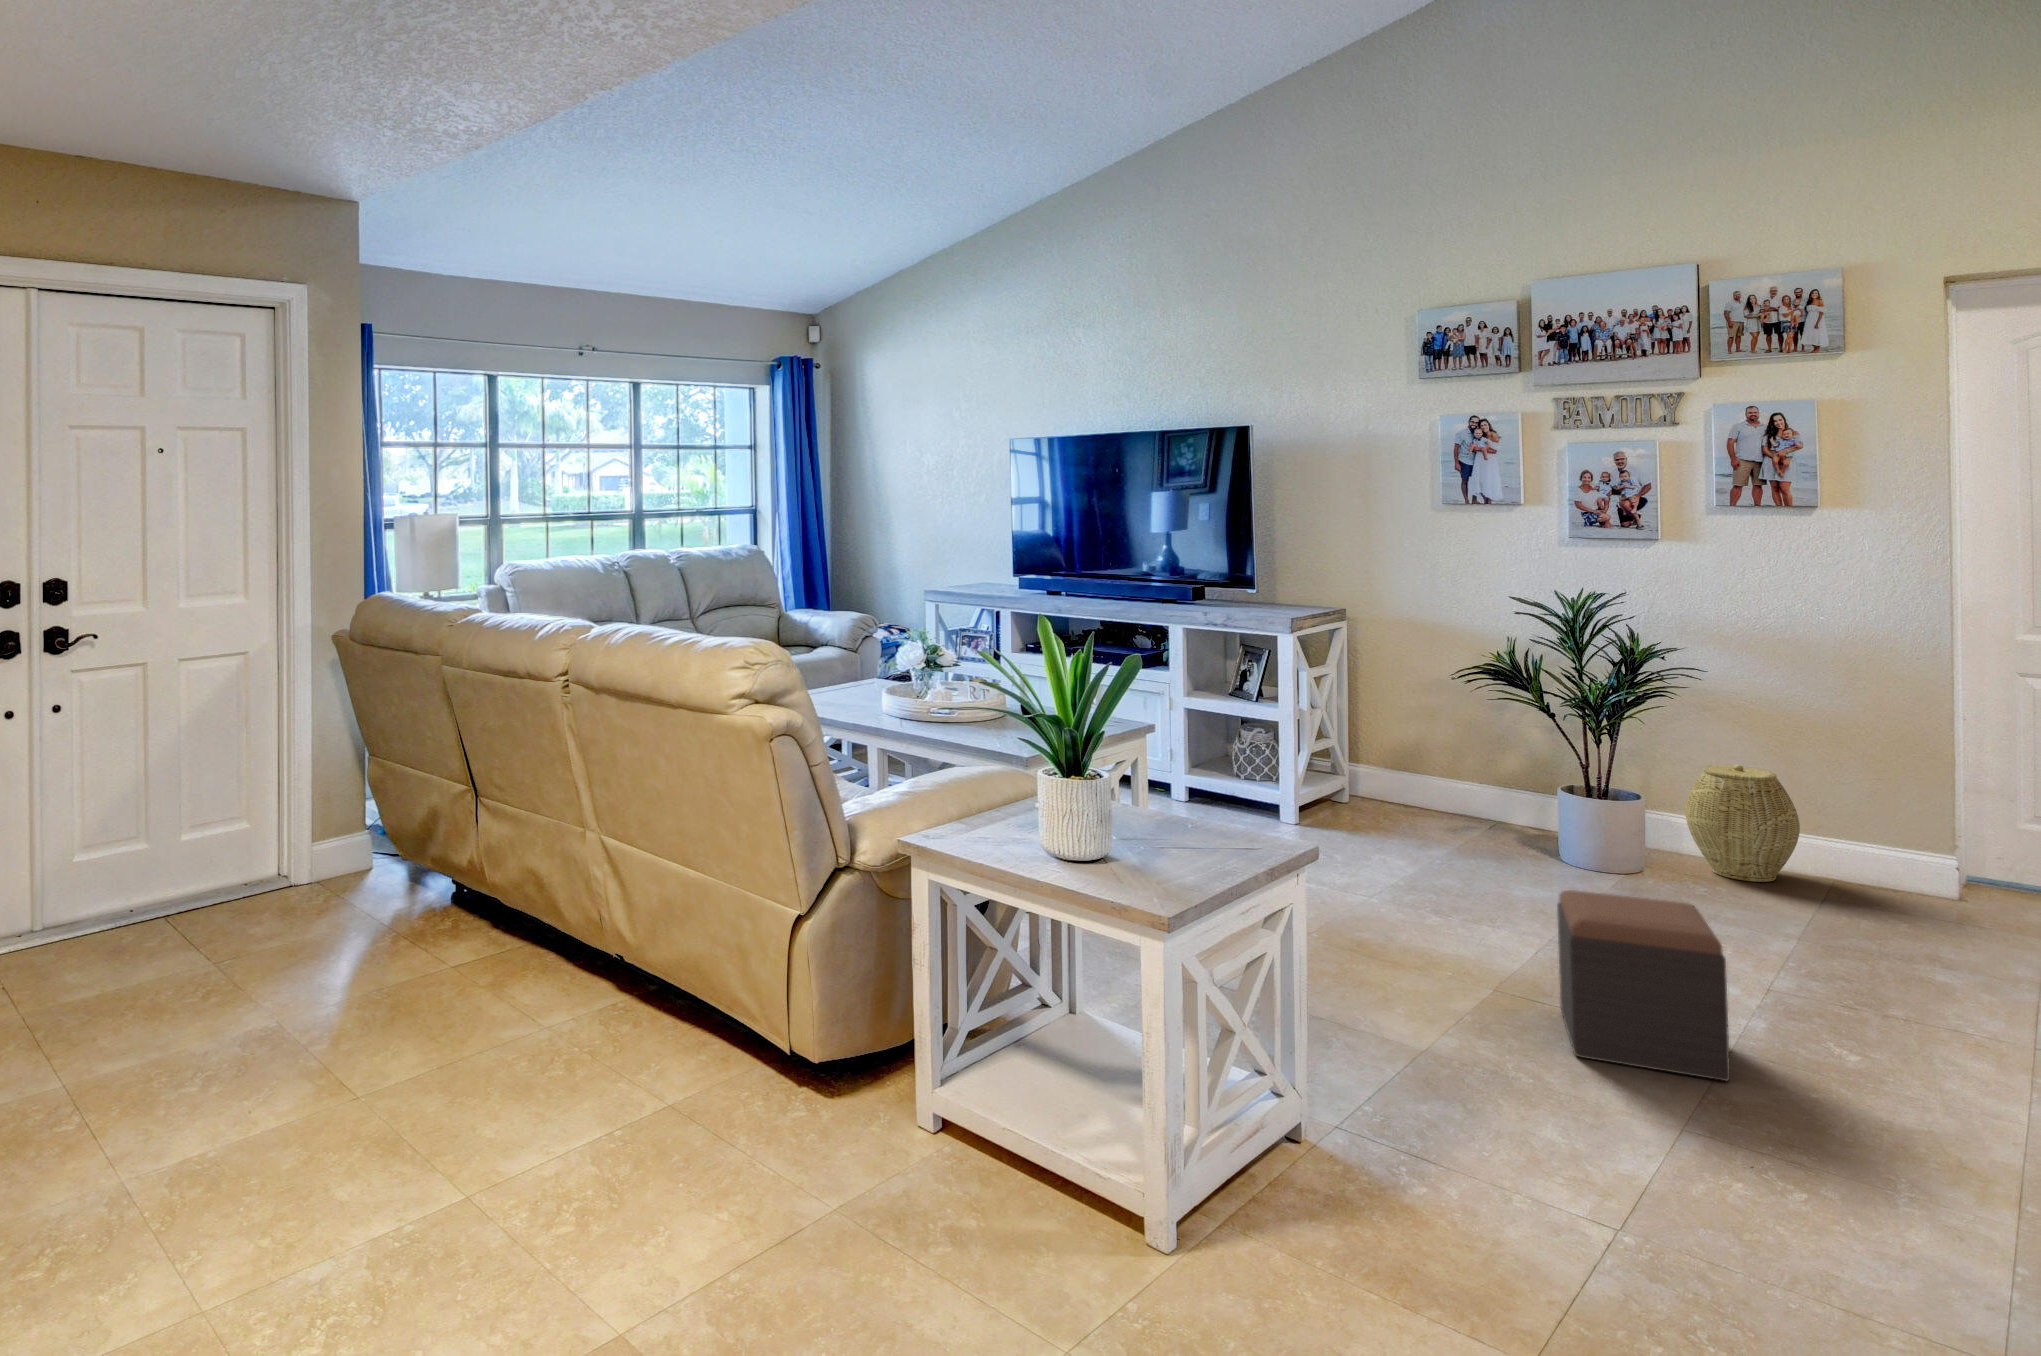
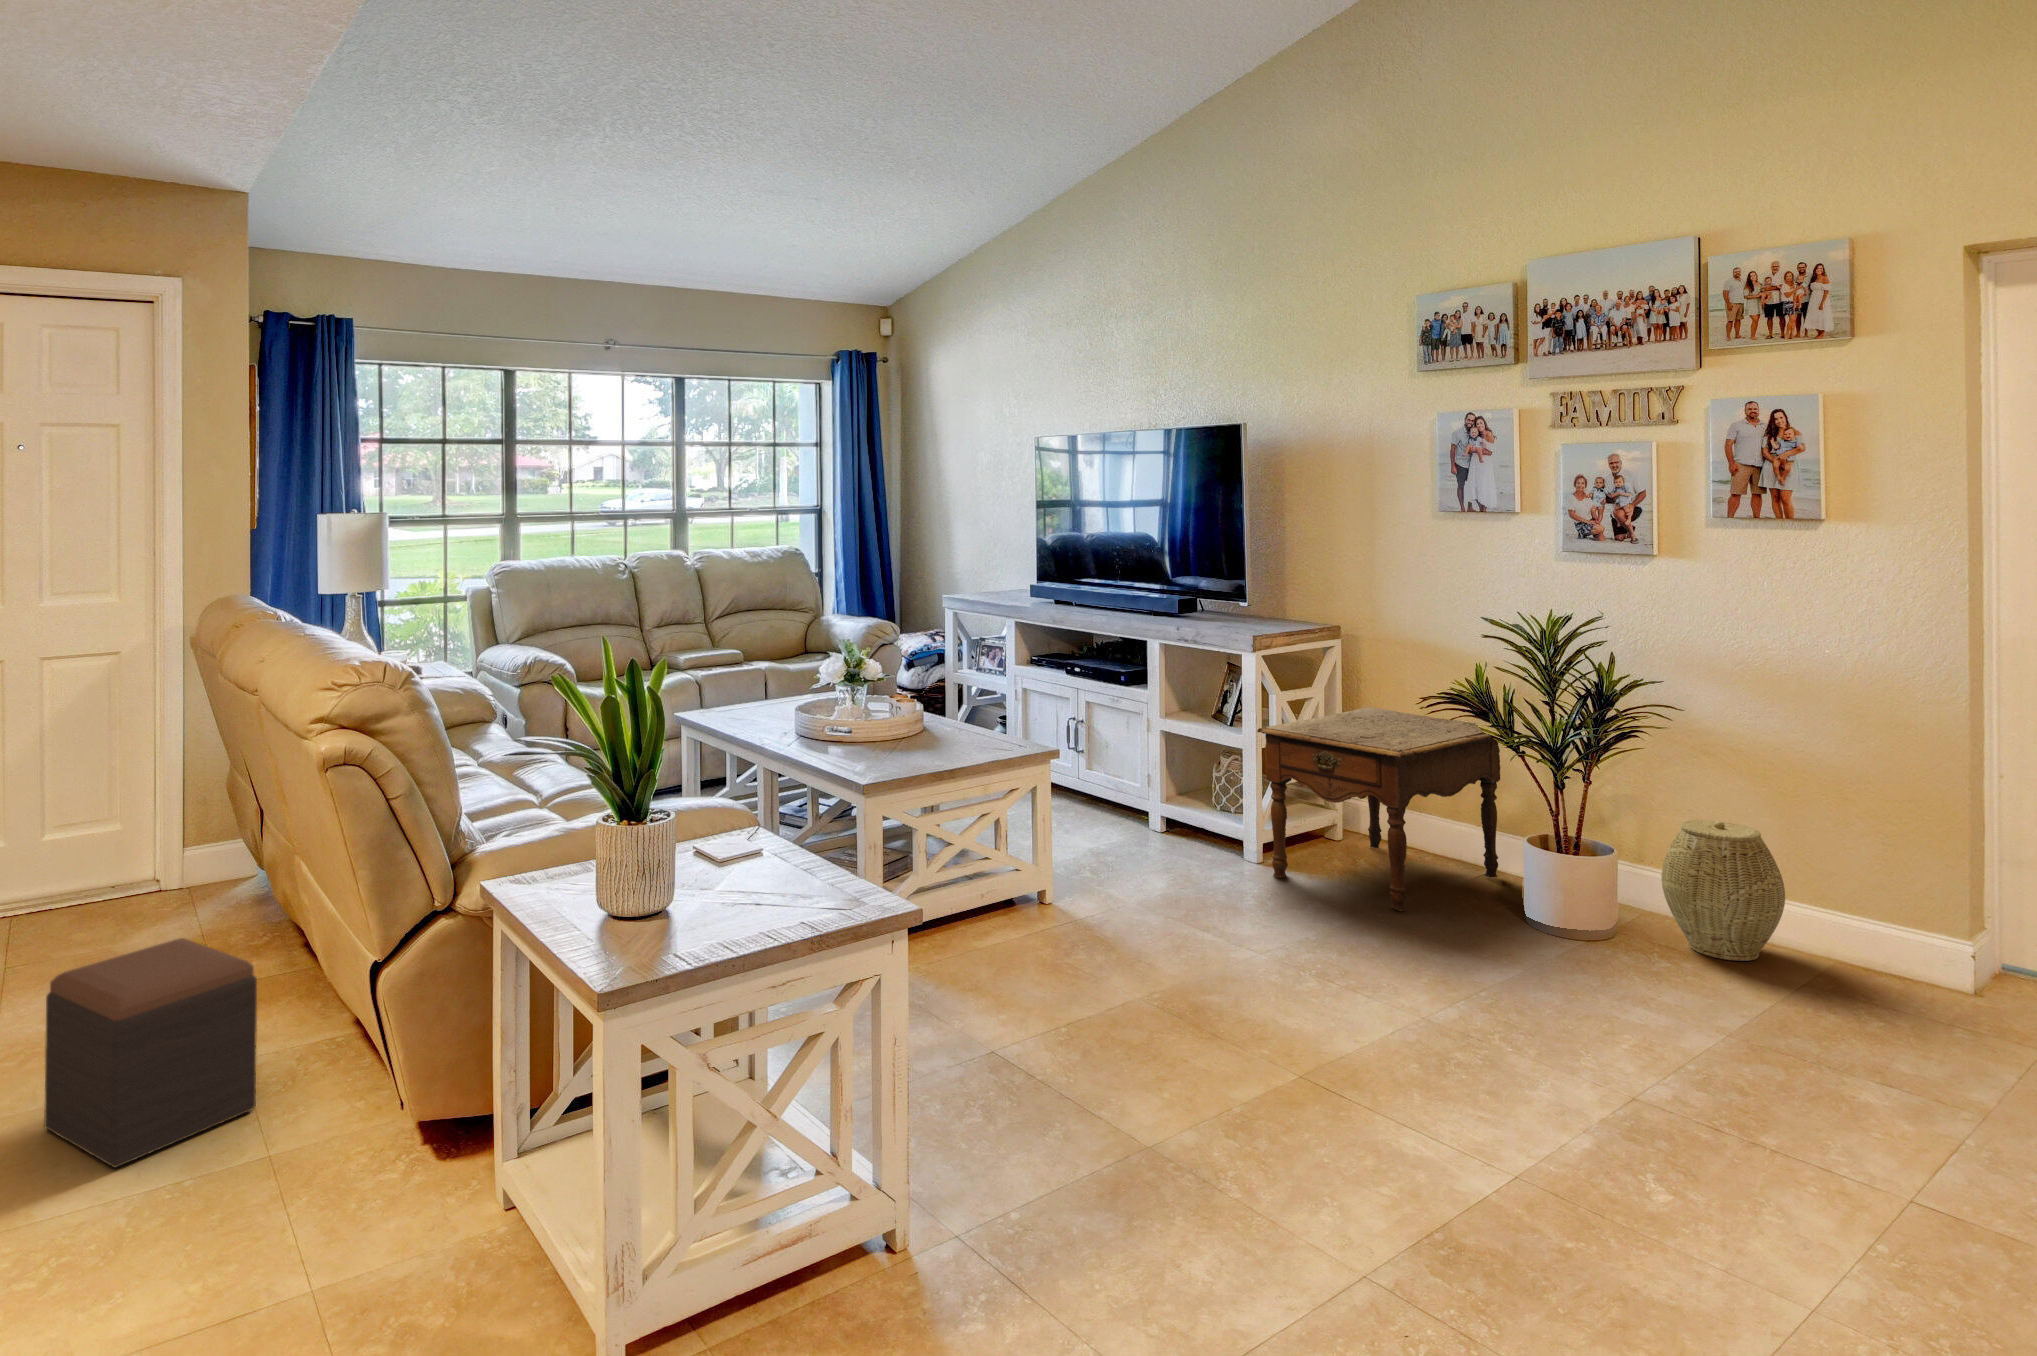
side table: none [1303,678,1518,854] -> present [1257,707,1500,911]
footstool: present [1557,890,1730,1081] -> present [44,938,257,1168]

